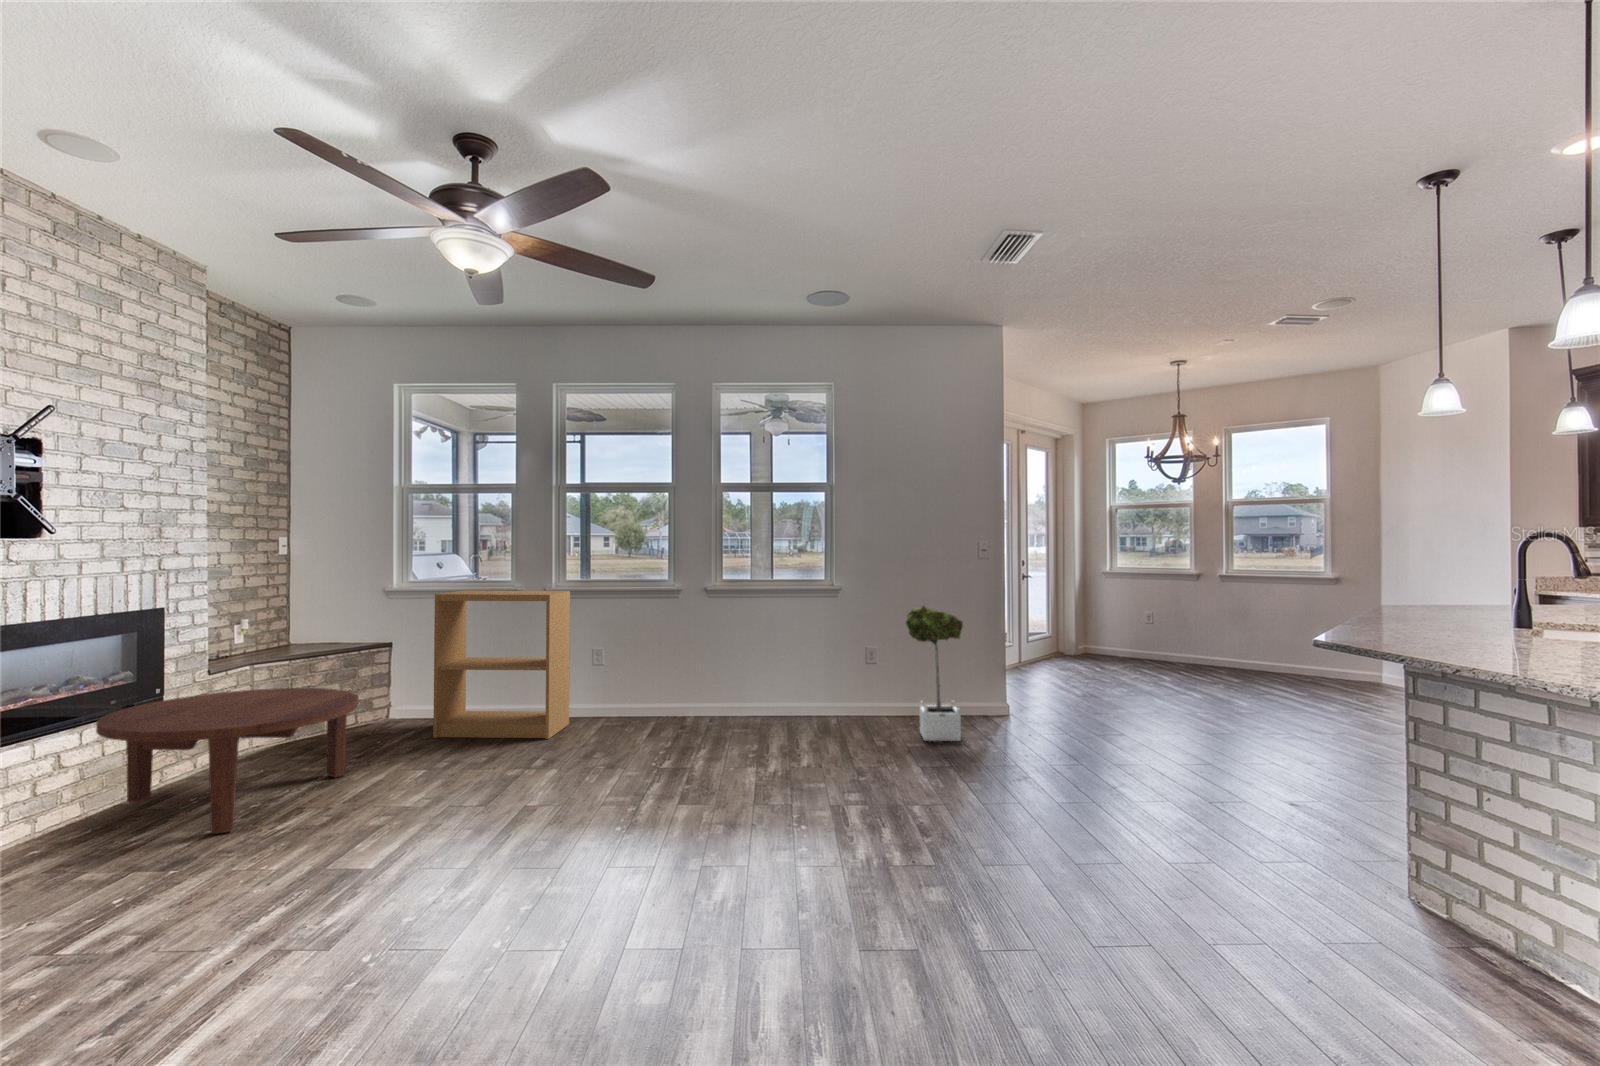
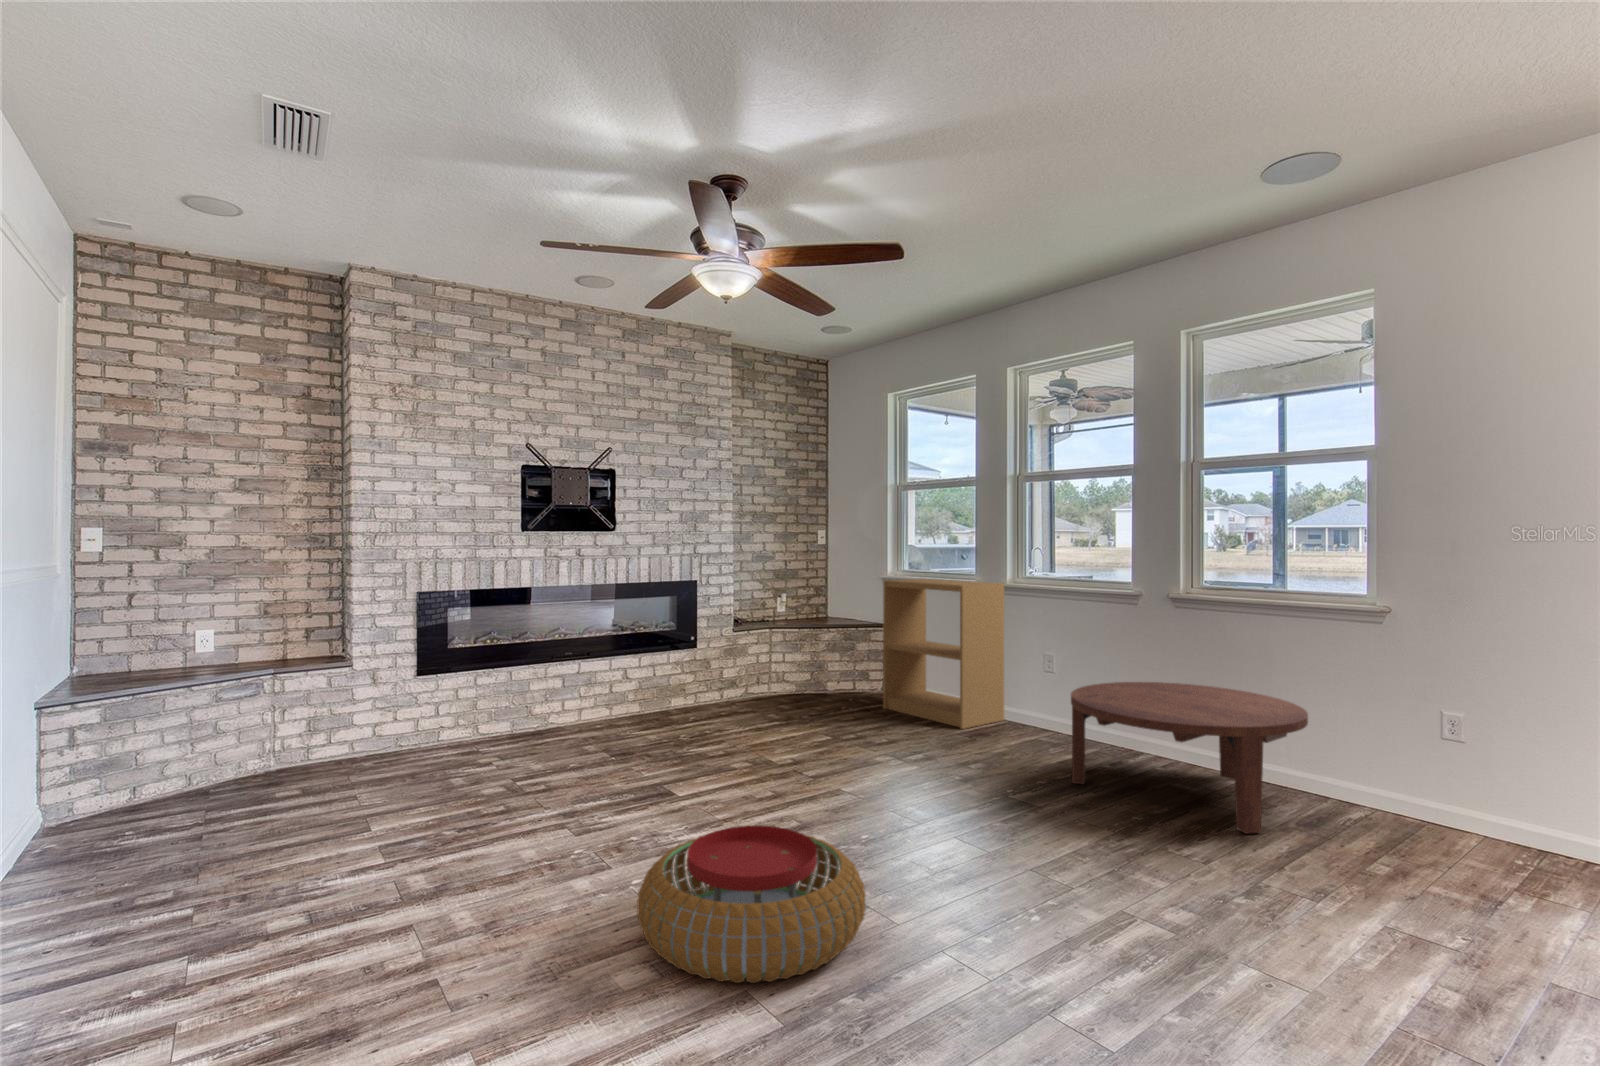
potted tree: present [906,606,963,741] -> none [1403,631,1523,865]
coffee table: present [96,688,359,834] -> present [1071,682,1308,834]
pouf: none [586,835,814,992] -> present [637,826,866,983]

